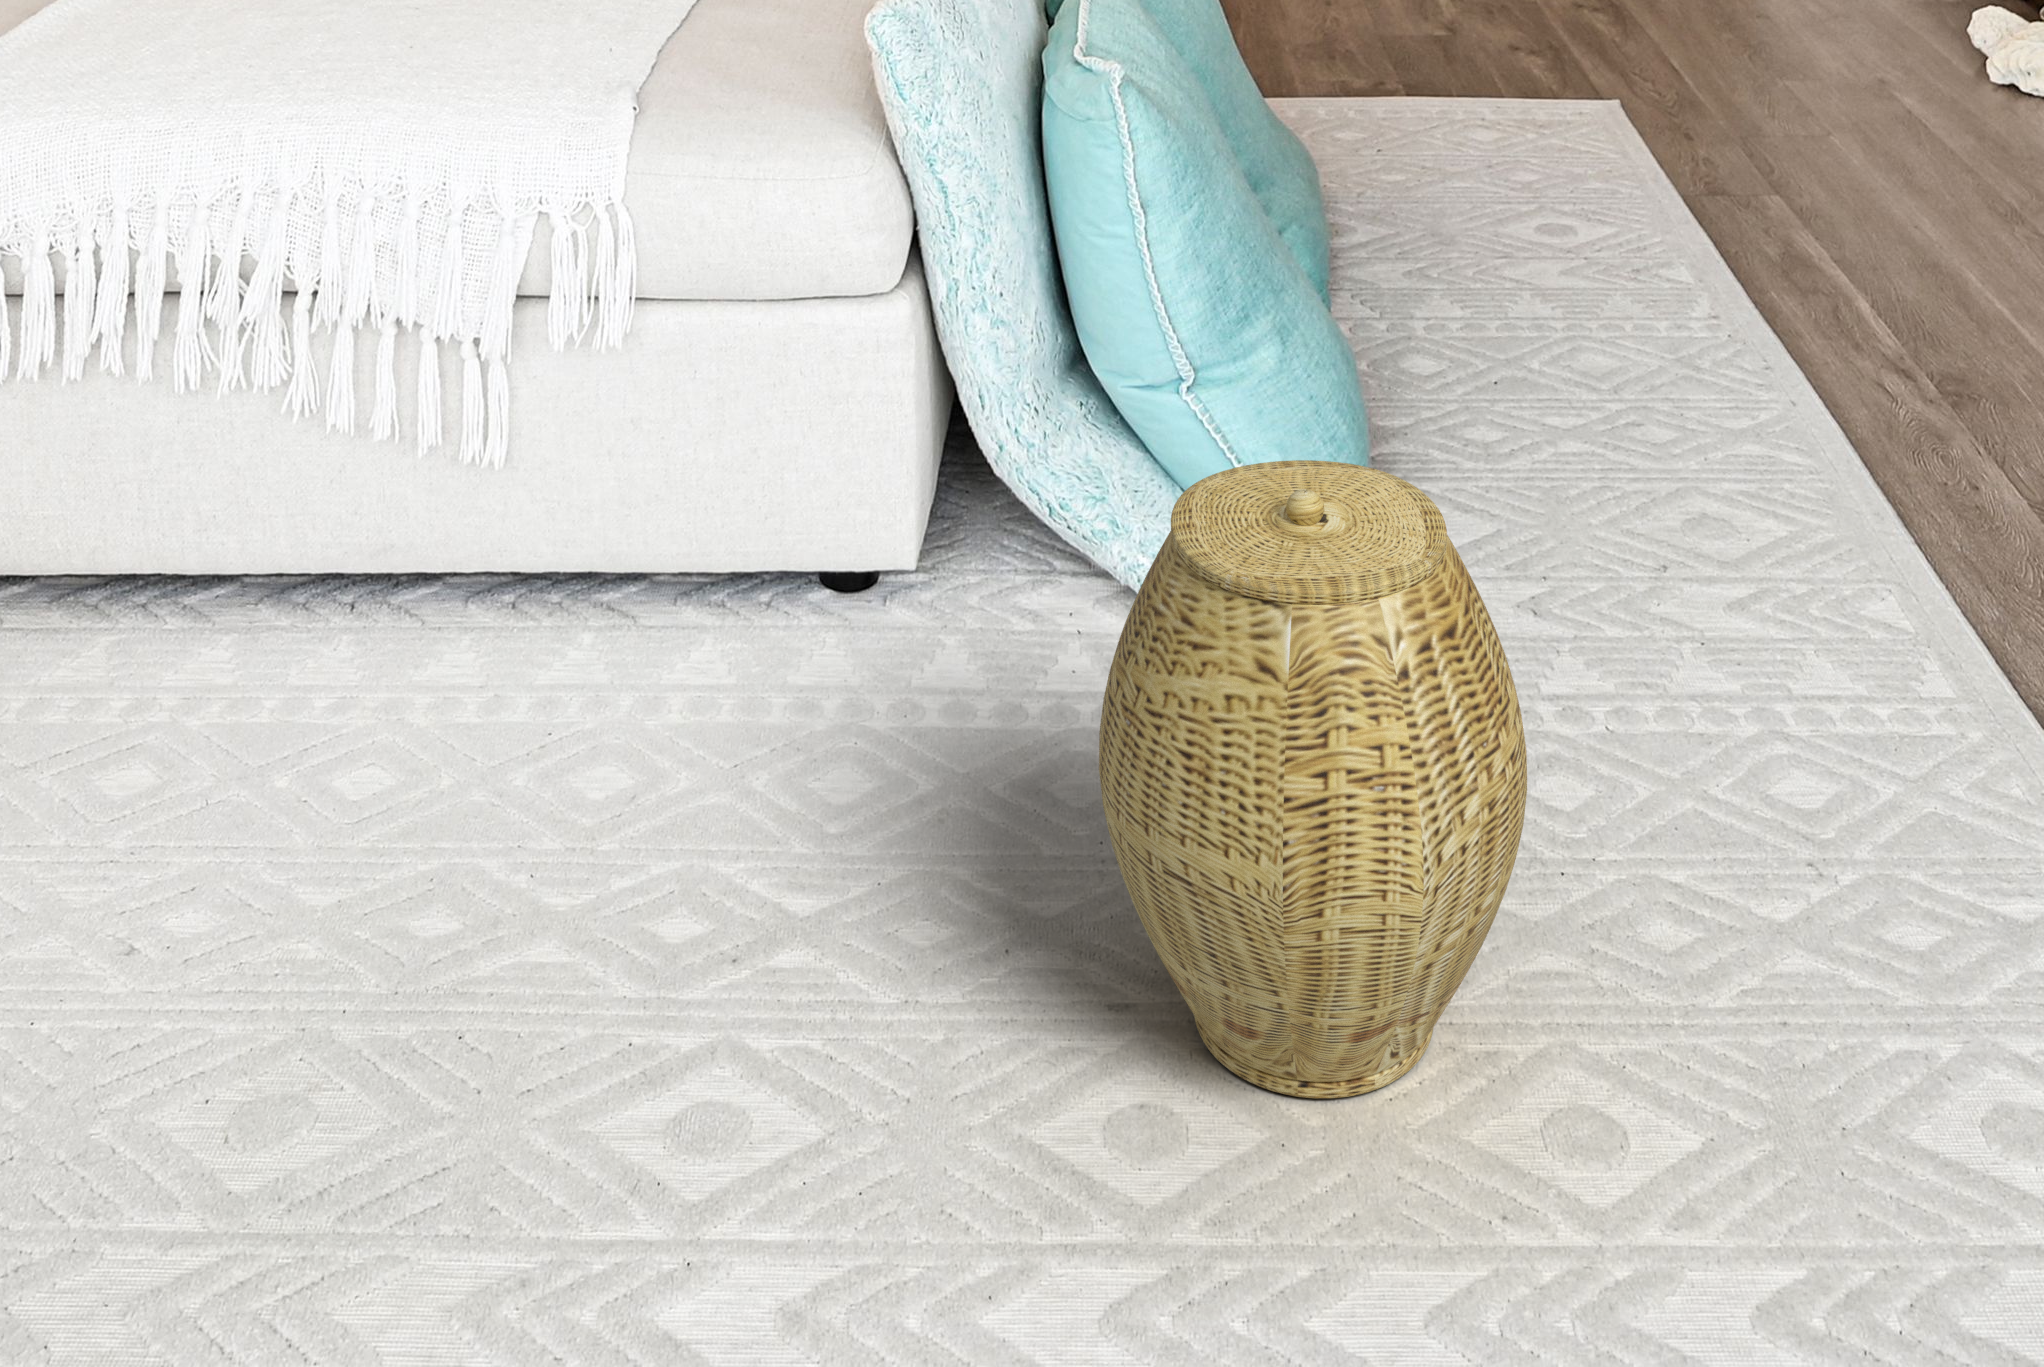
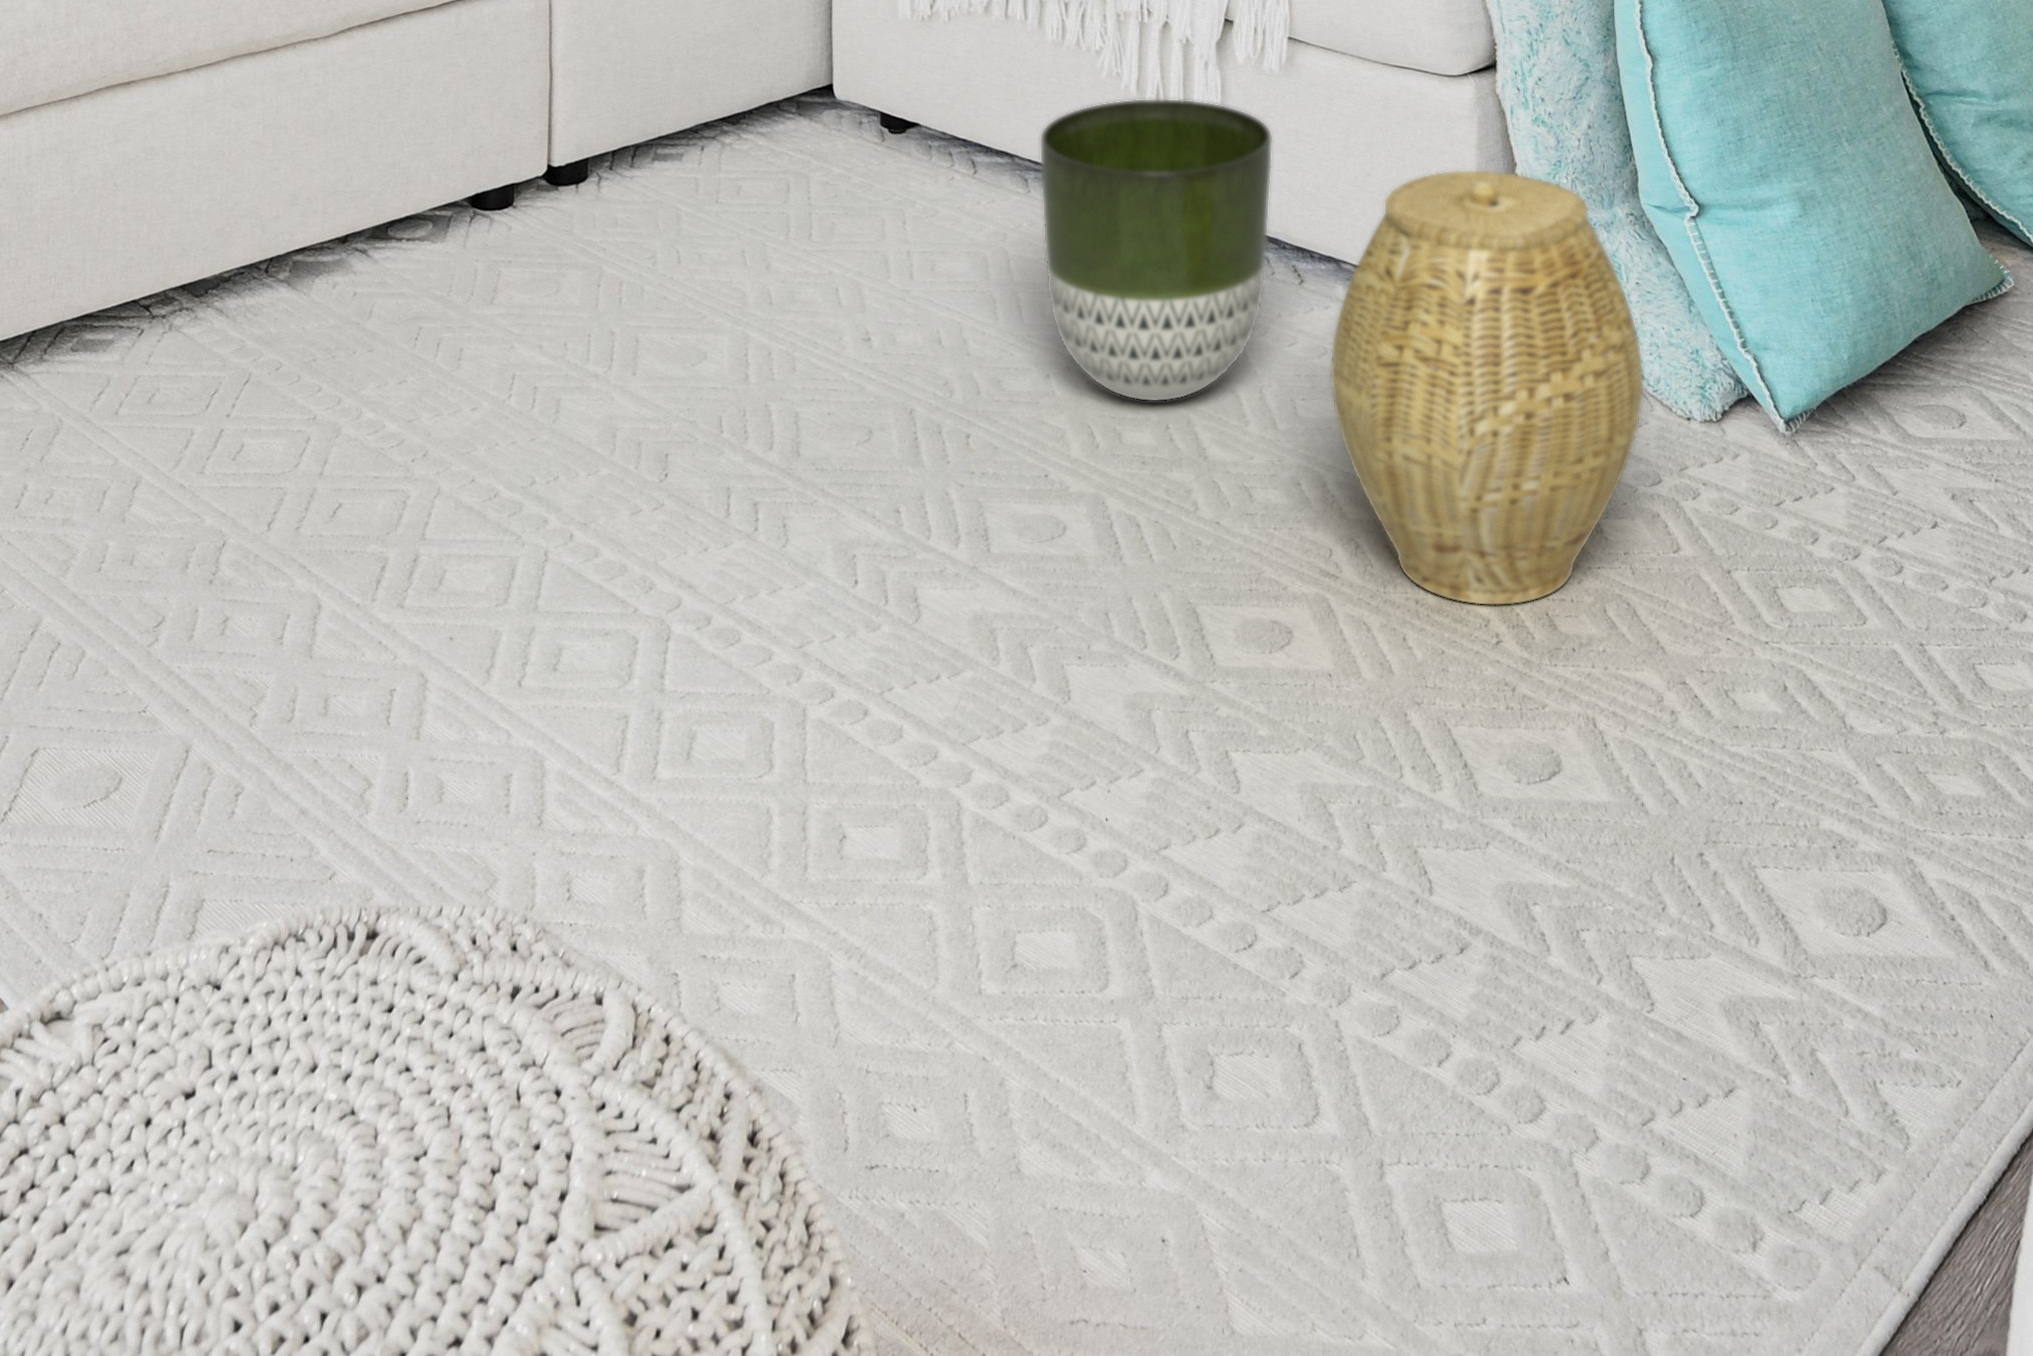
planter: none [435,466,790,966] -> present [1041,100,1272,400]

